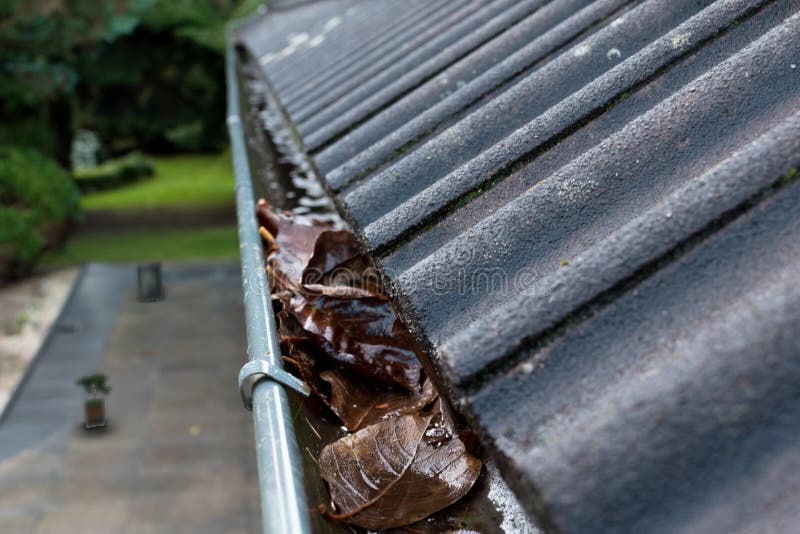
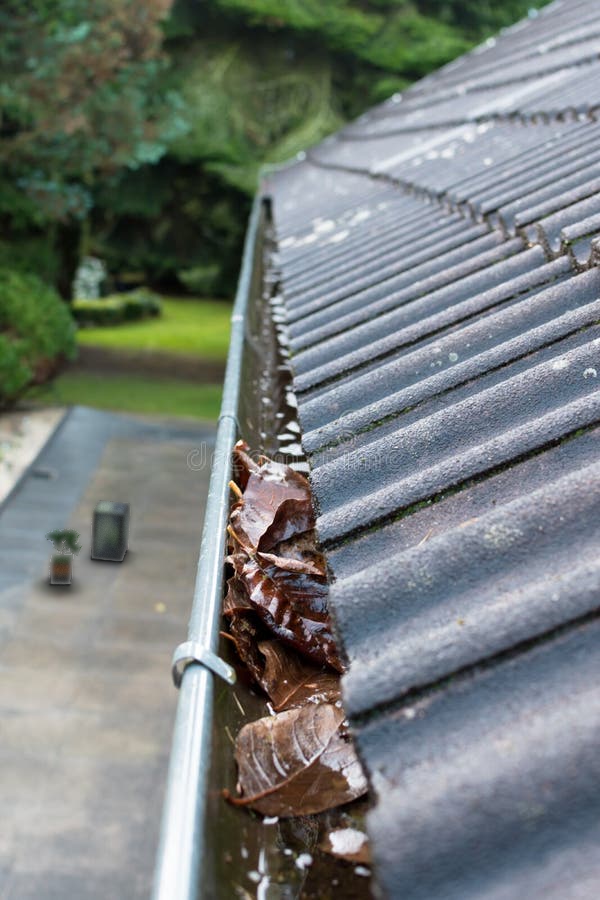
storage box: present [137,262,164,302] -> present [91,501,130,562]

